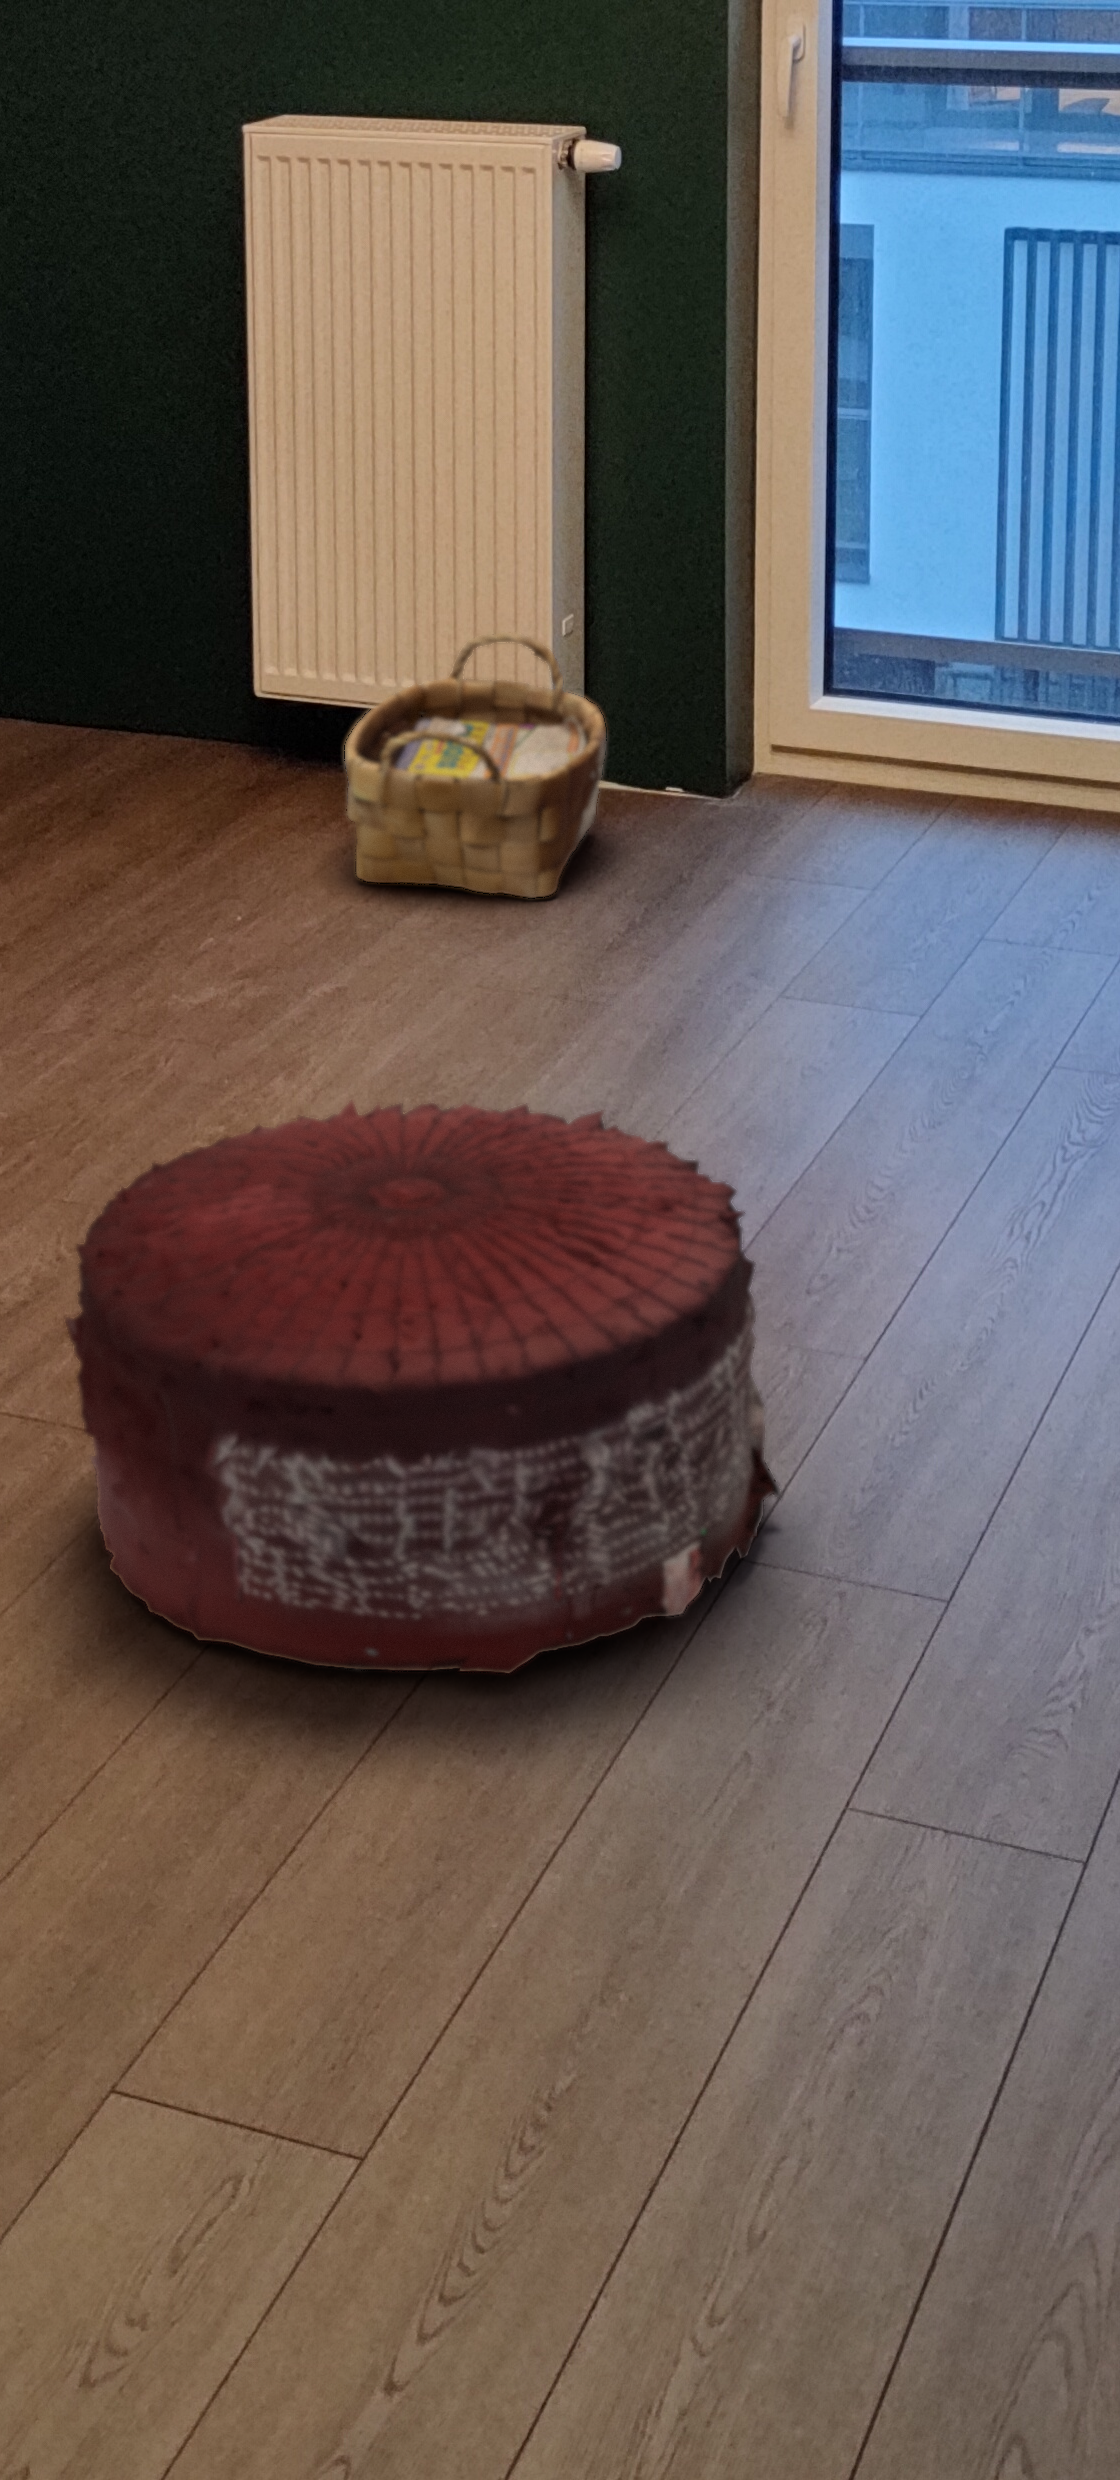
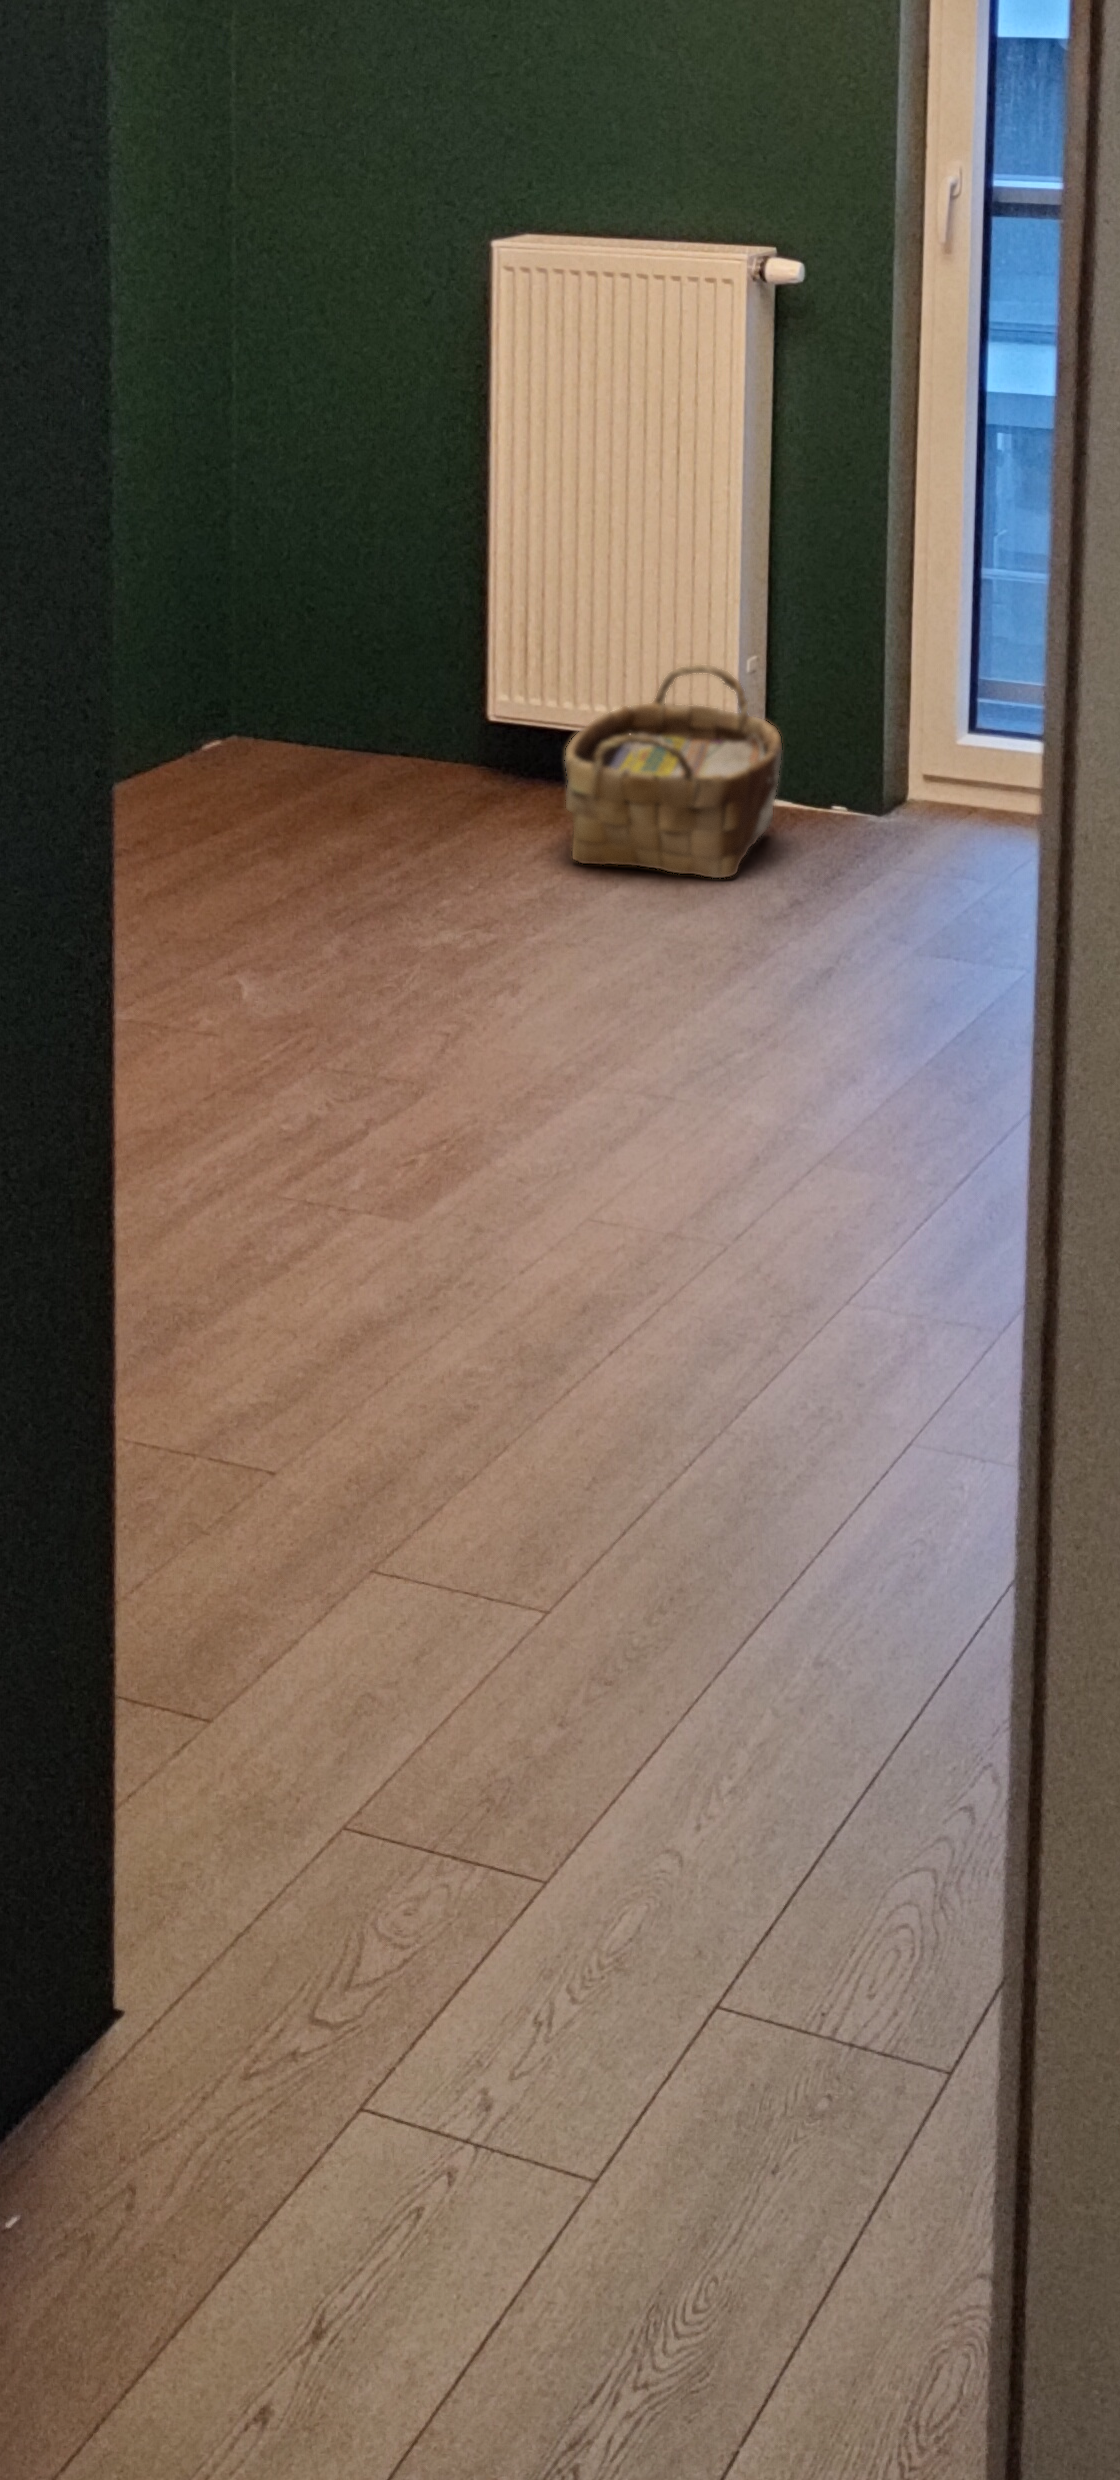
pouf: present [65,1101,781,1673] -> none [343,960,881,1351]

